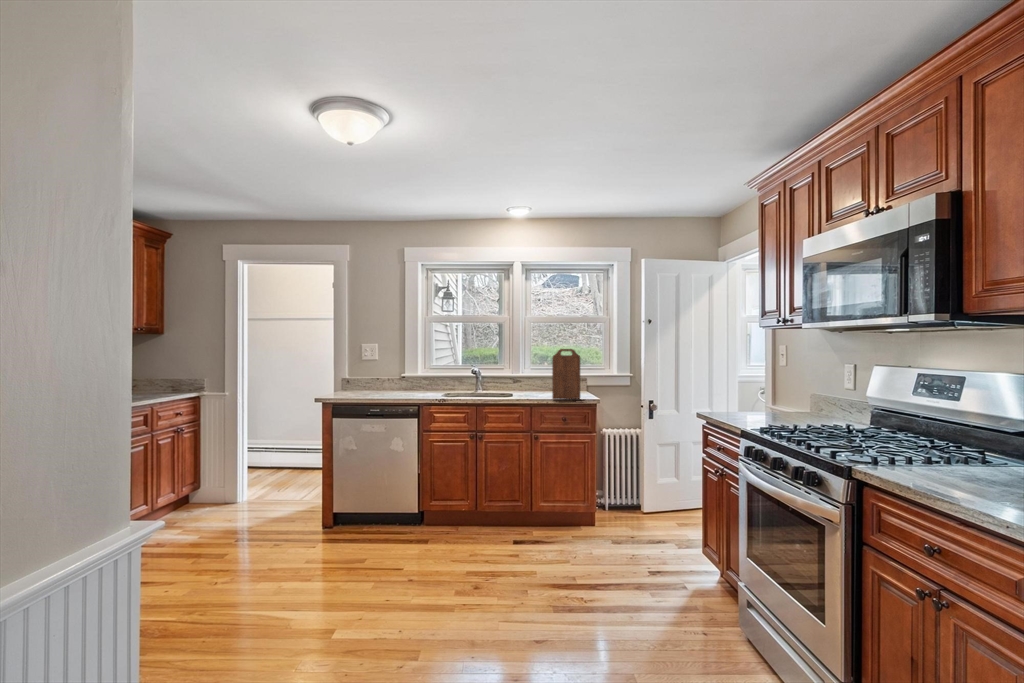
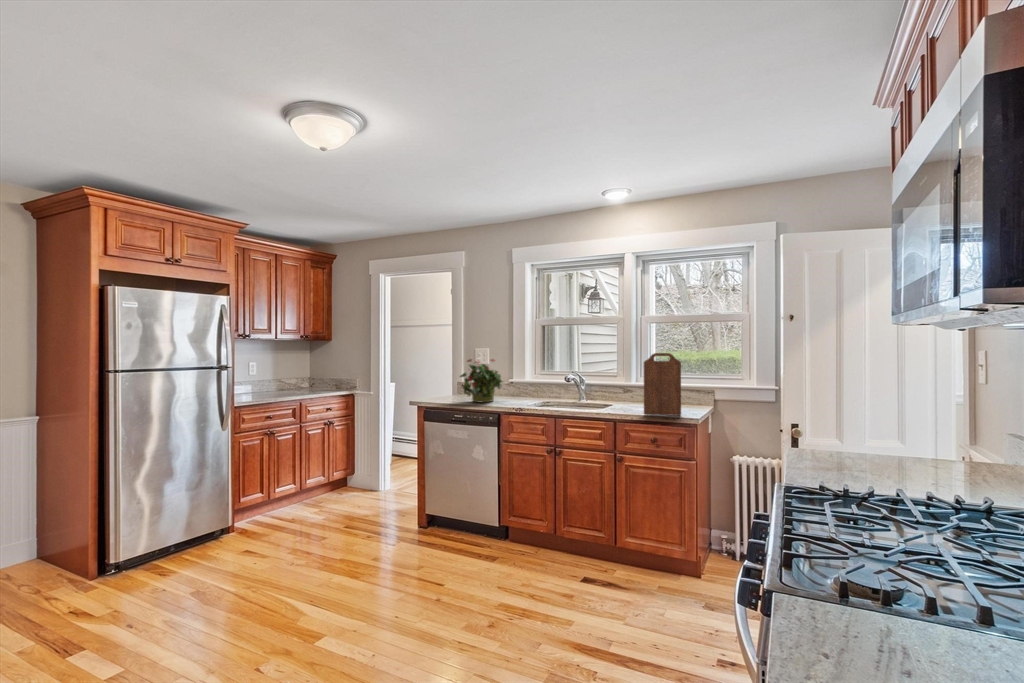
potted plant: none [365,354,411,397] -> present [460,359,503,402]

